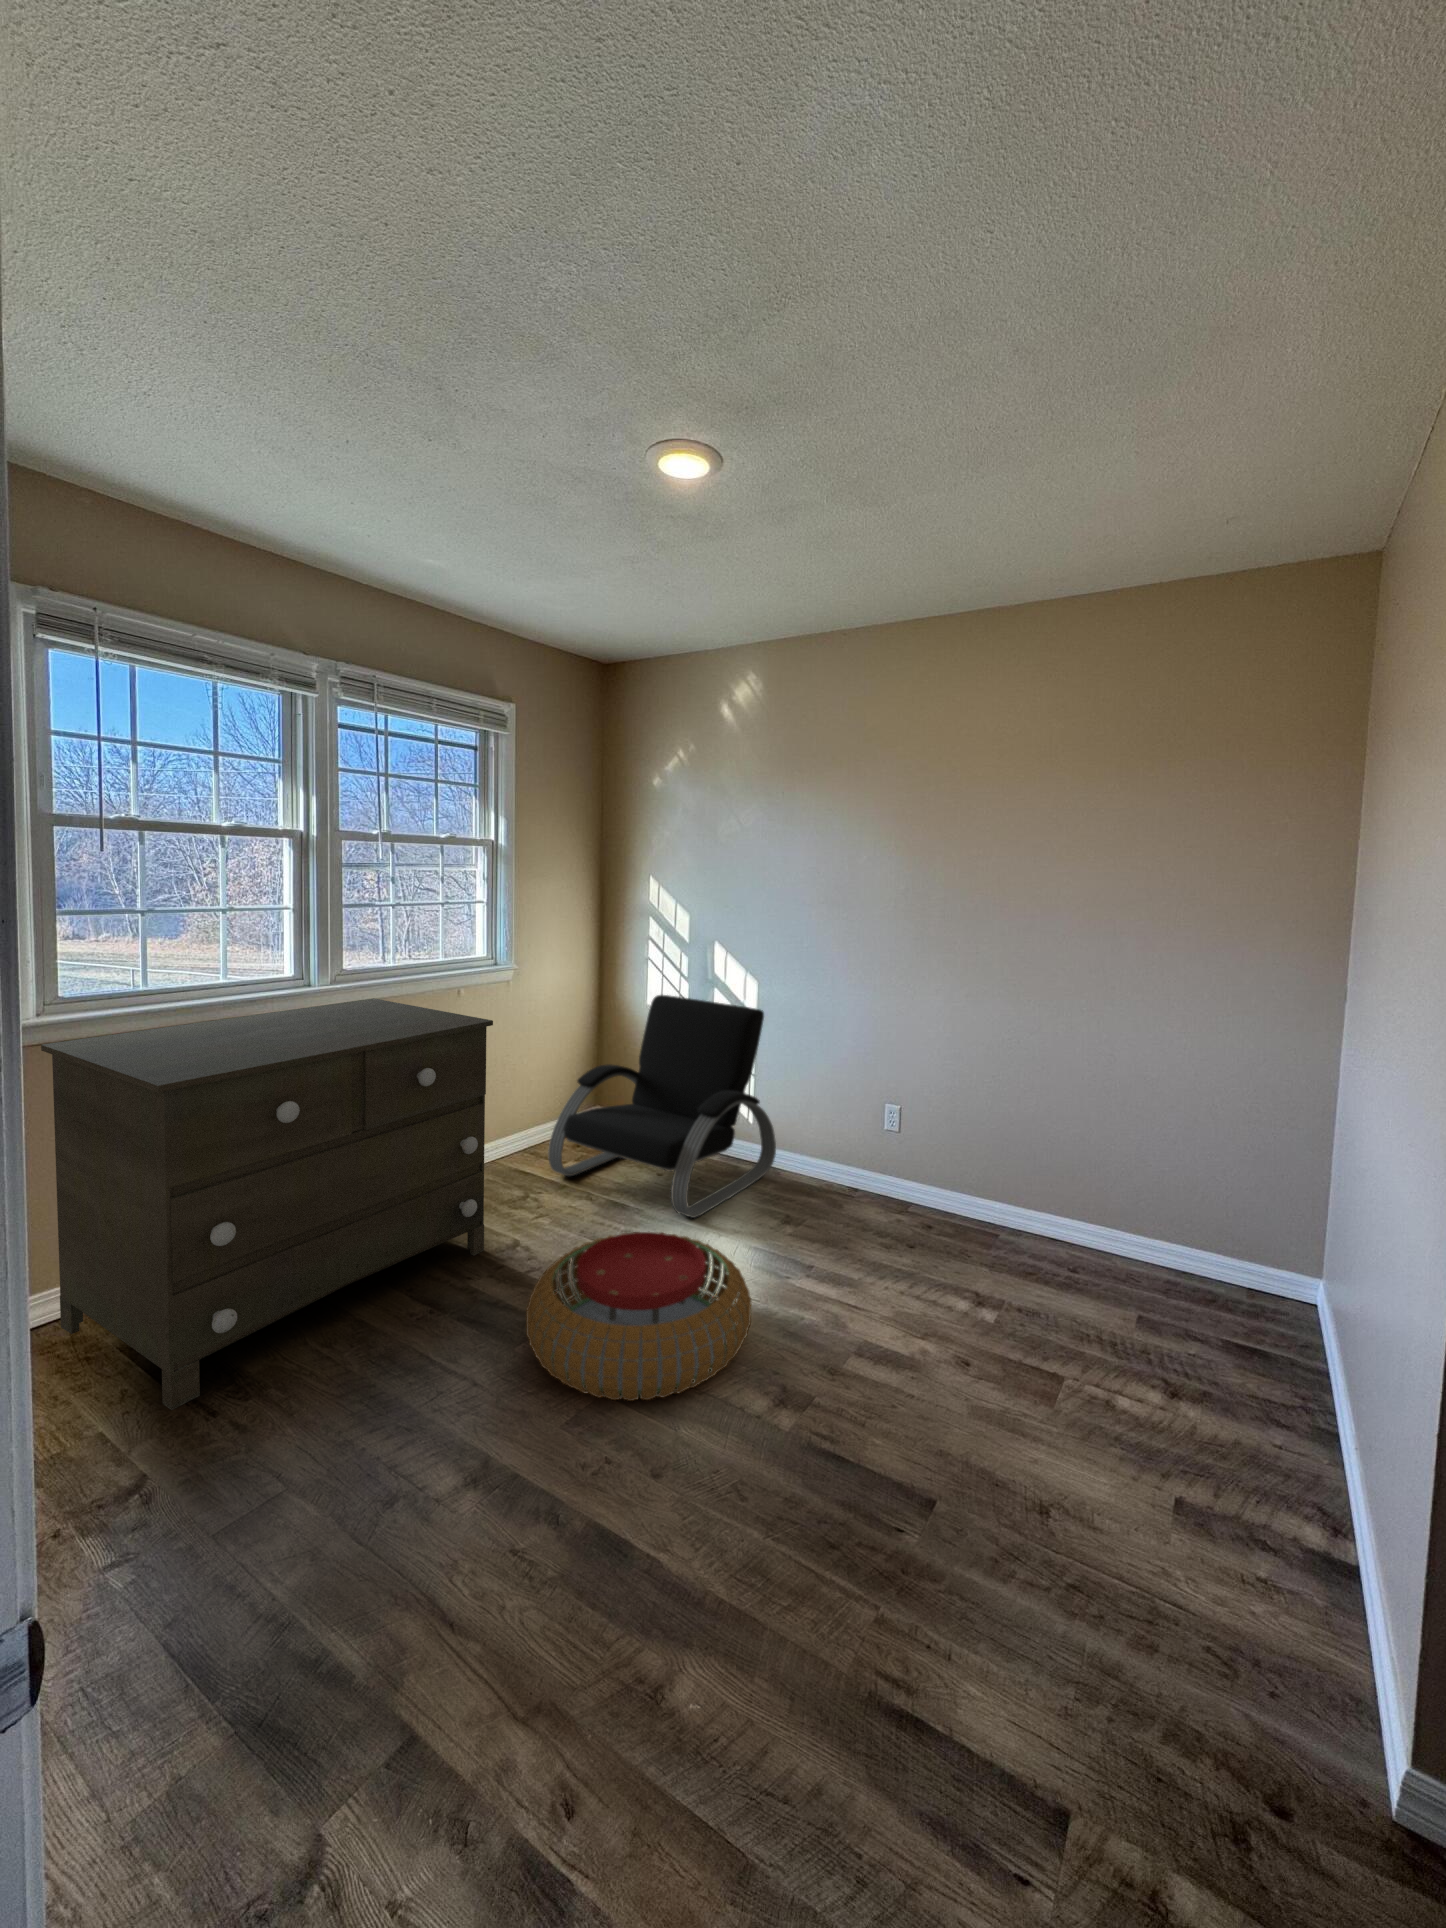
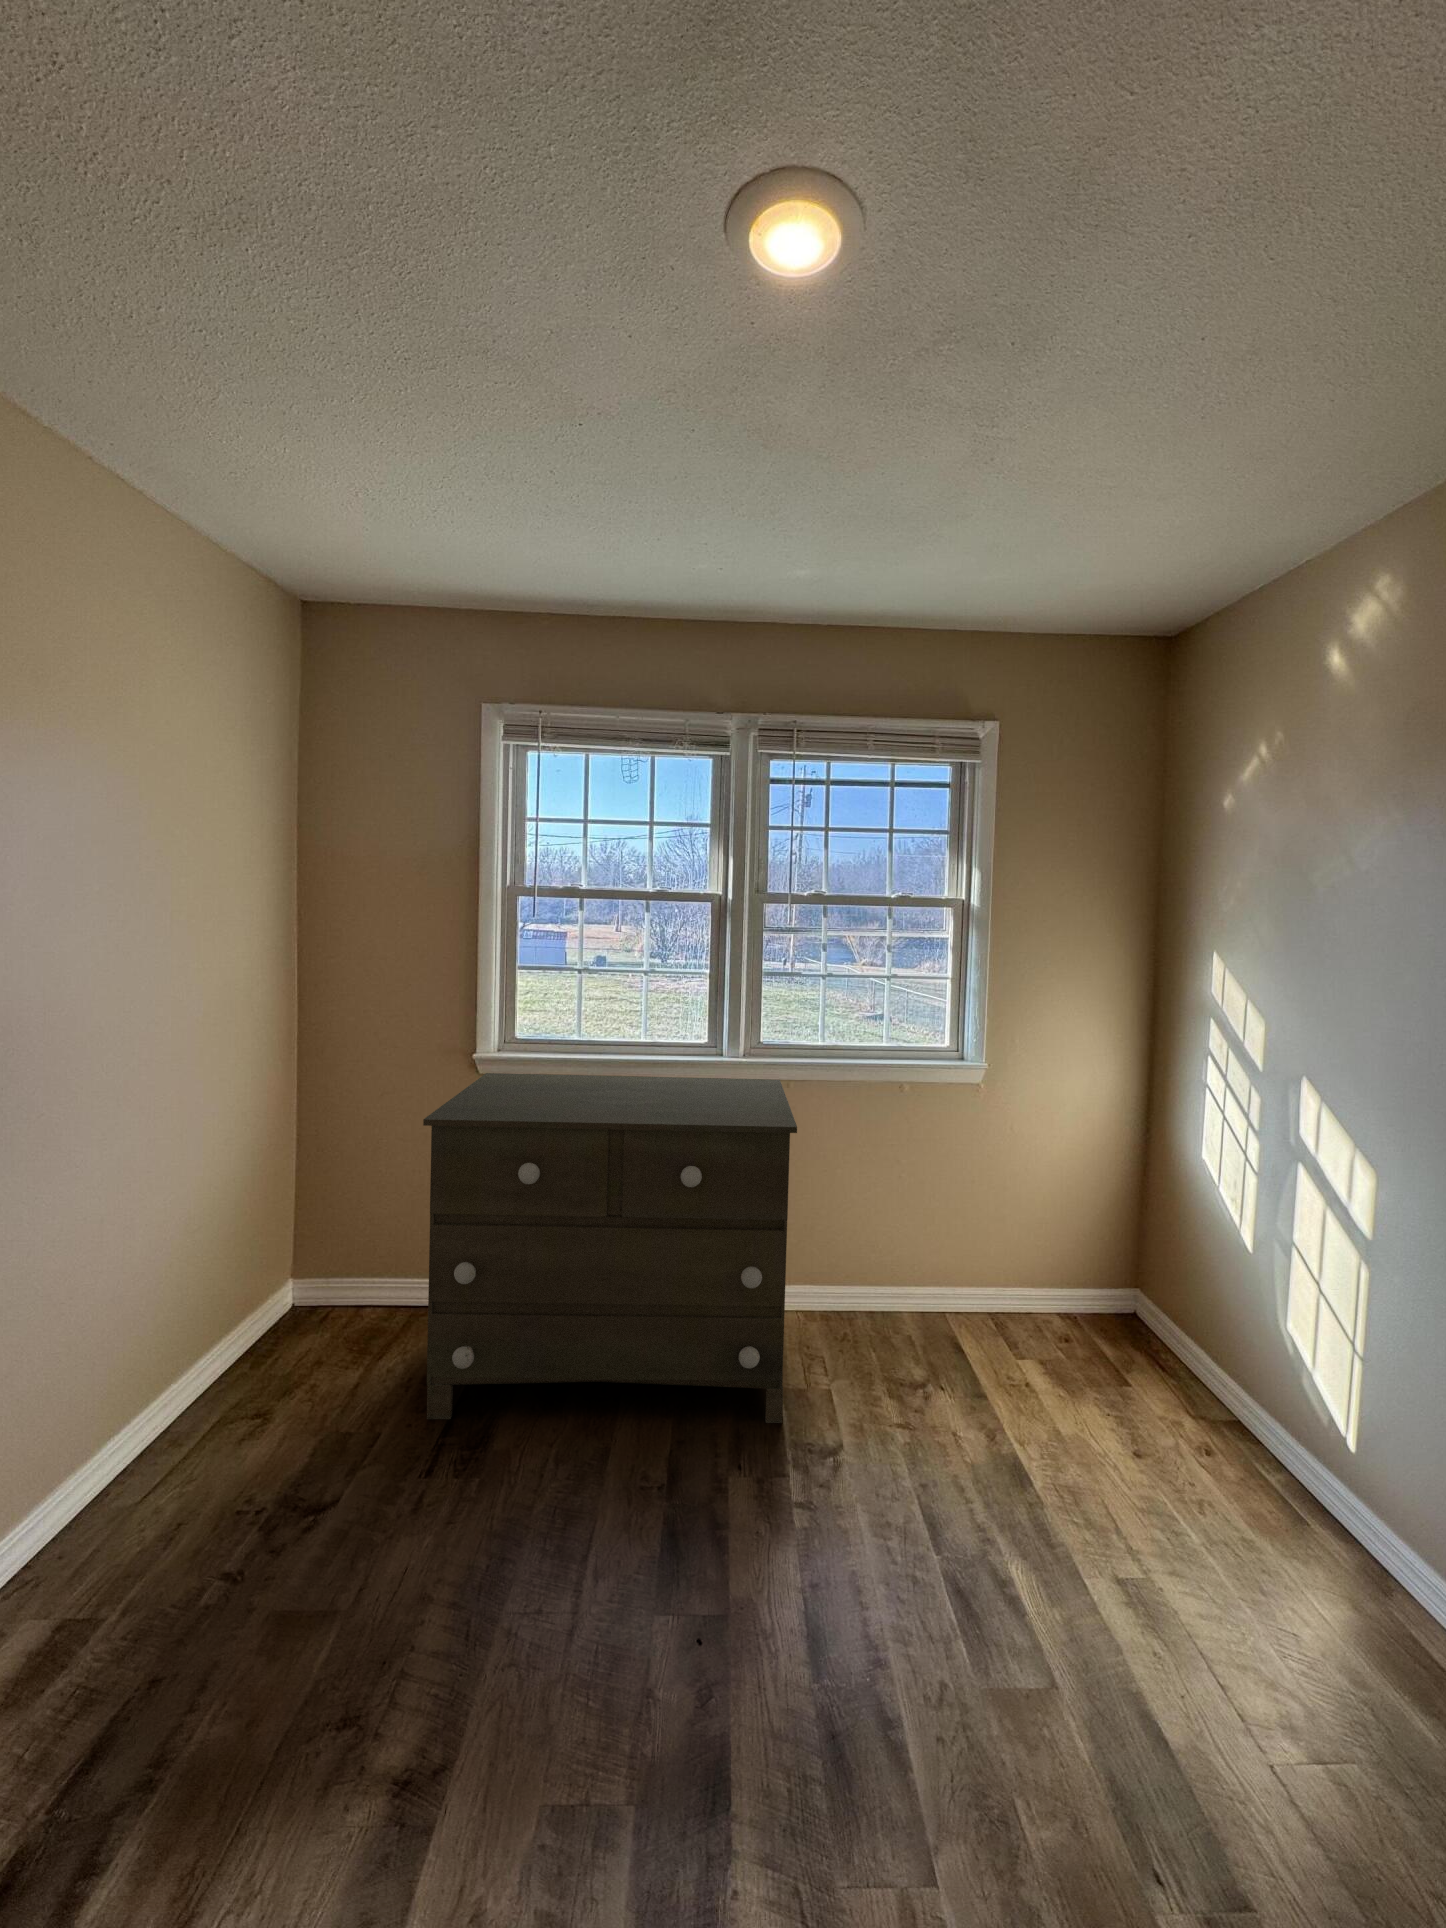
armchair: present [548,995,776,1218] -> none [964,1148,1352,1553]
pouf: present [526,1232,752,1401] -> none [577,1468,926,1800]

